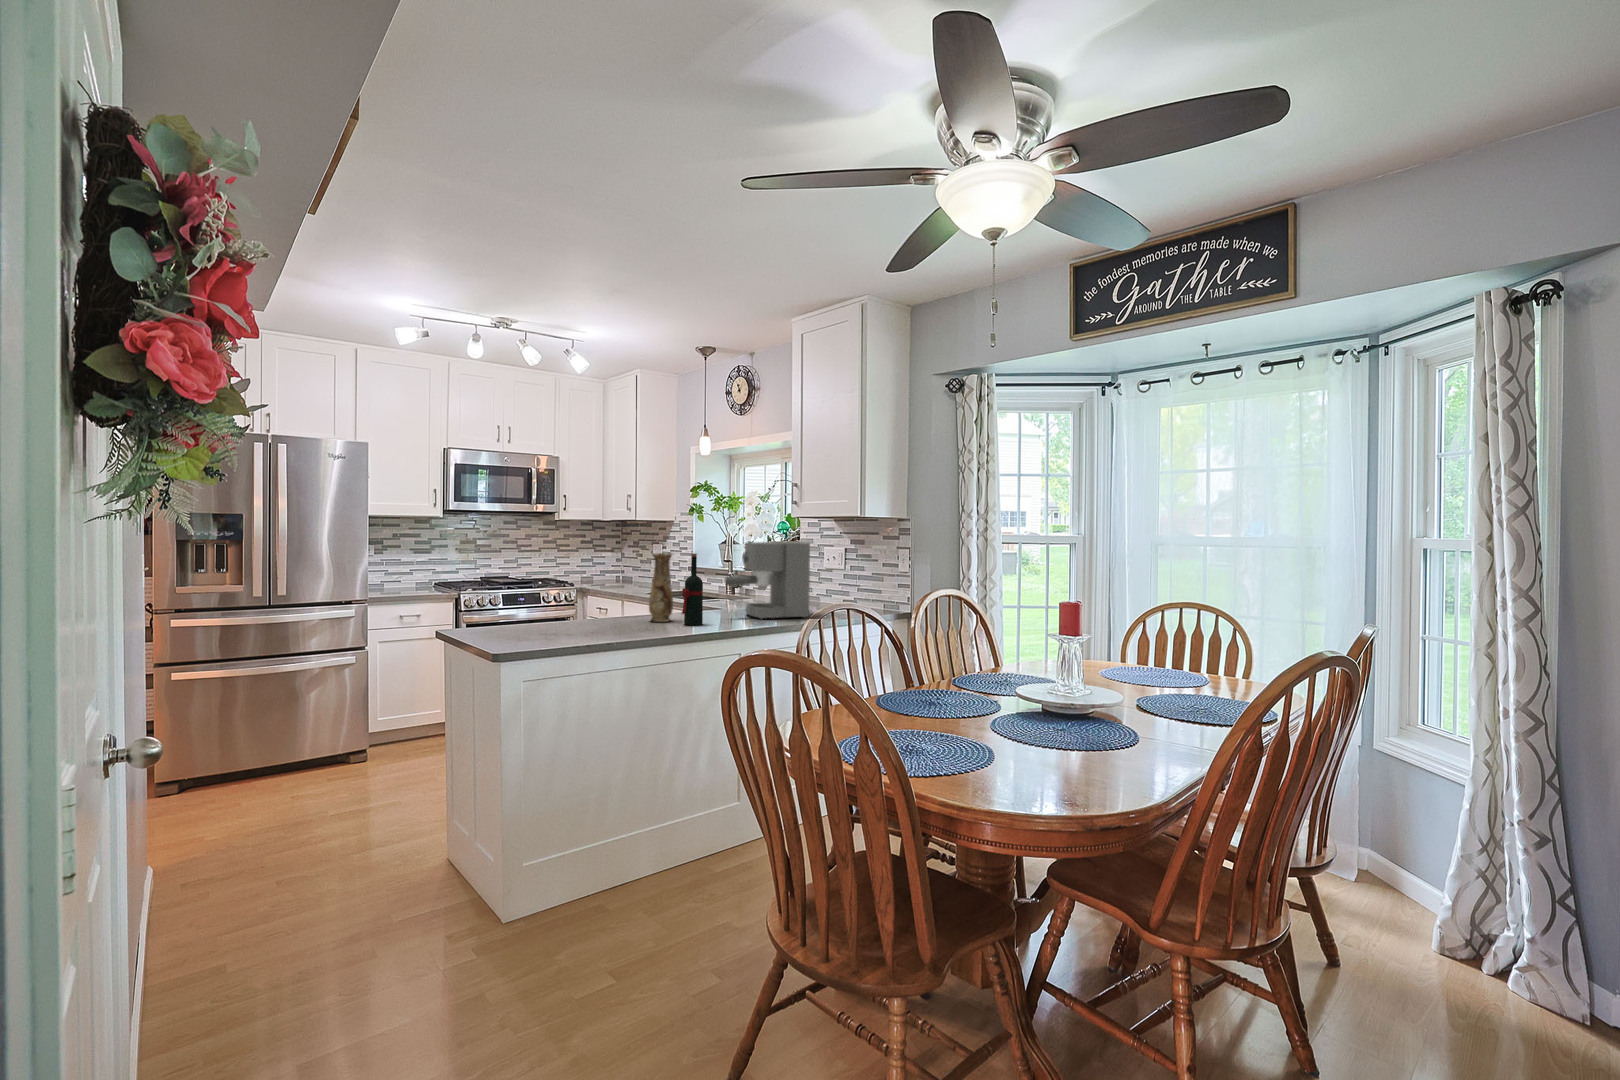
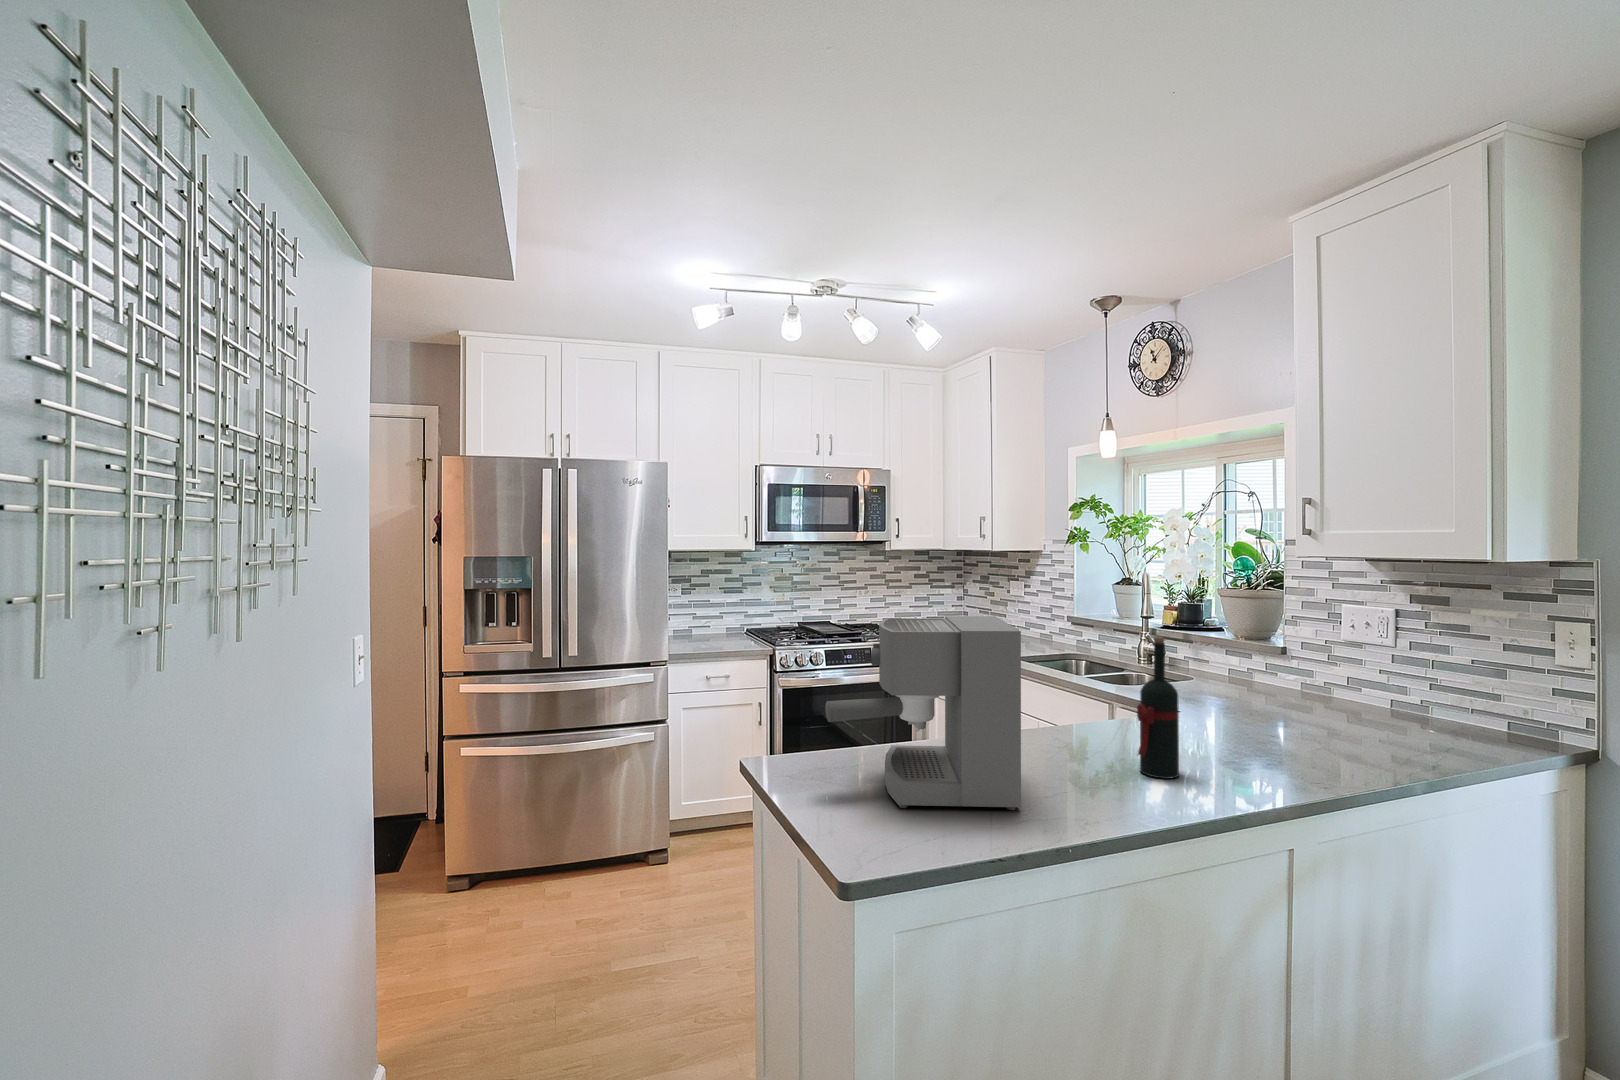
coffee maker: present [725,542,810,619] -> present [825,616,1021,810]
vase: present [649,553,673,622] -> none [1061,627,1107,757]

